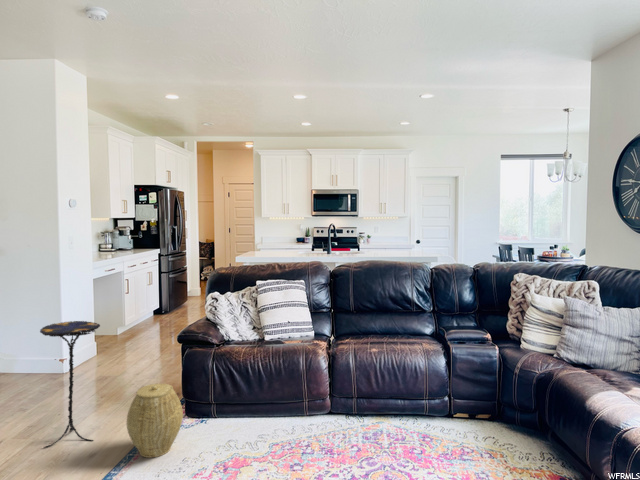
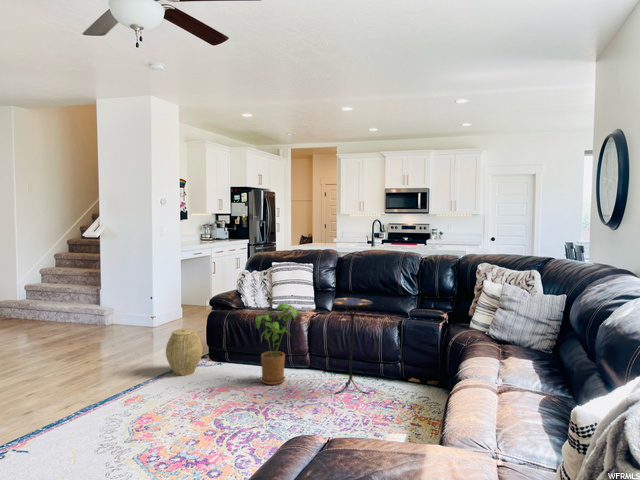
side table: present [40,321,100,447] -> present [332,298,373,393]
house plant: none [269,337,329,452] -> present [256,303,300,385]

